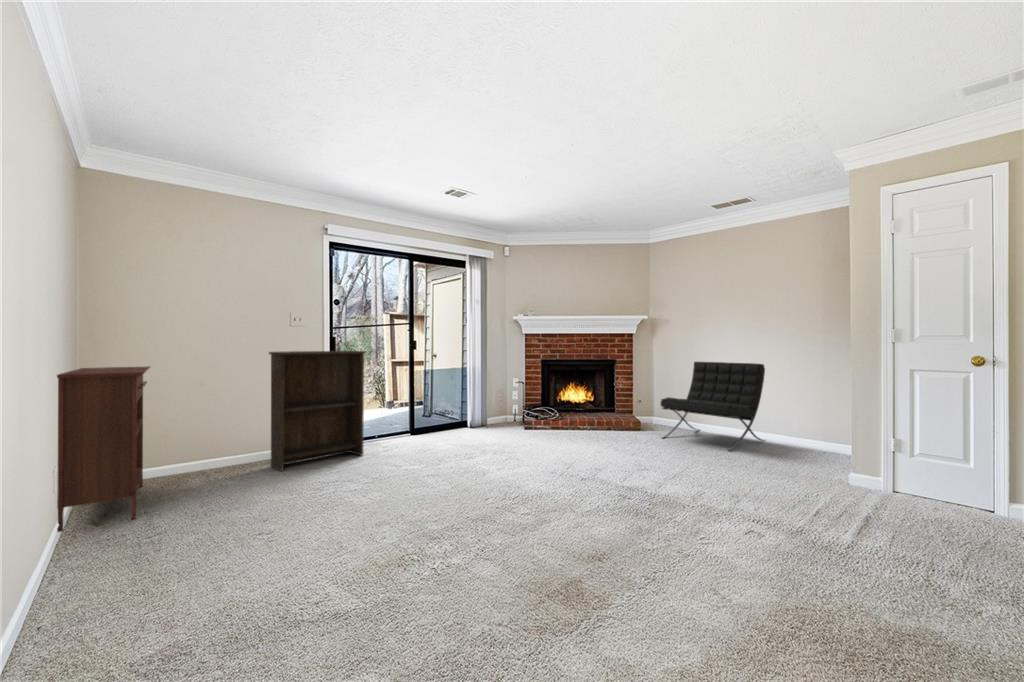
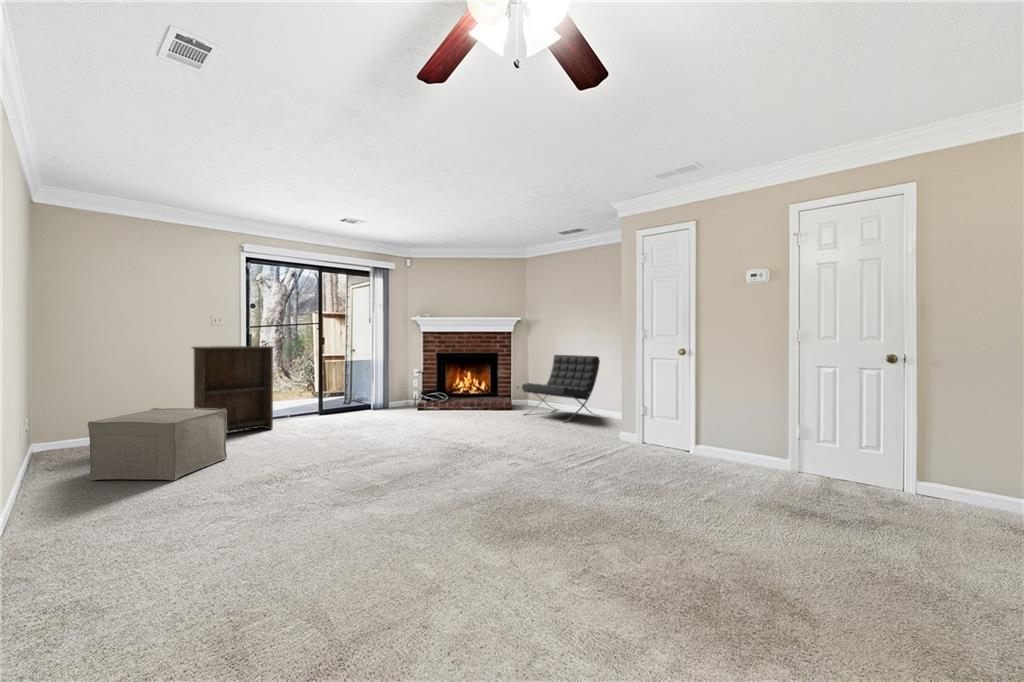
console table: present [57,366,150,532] -> none [28,358,94,475]
ottoman: none [131,435,317,552] -> present [88,408,227,481]

